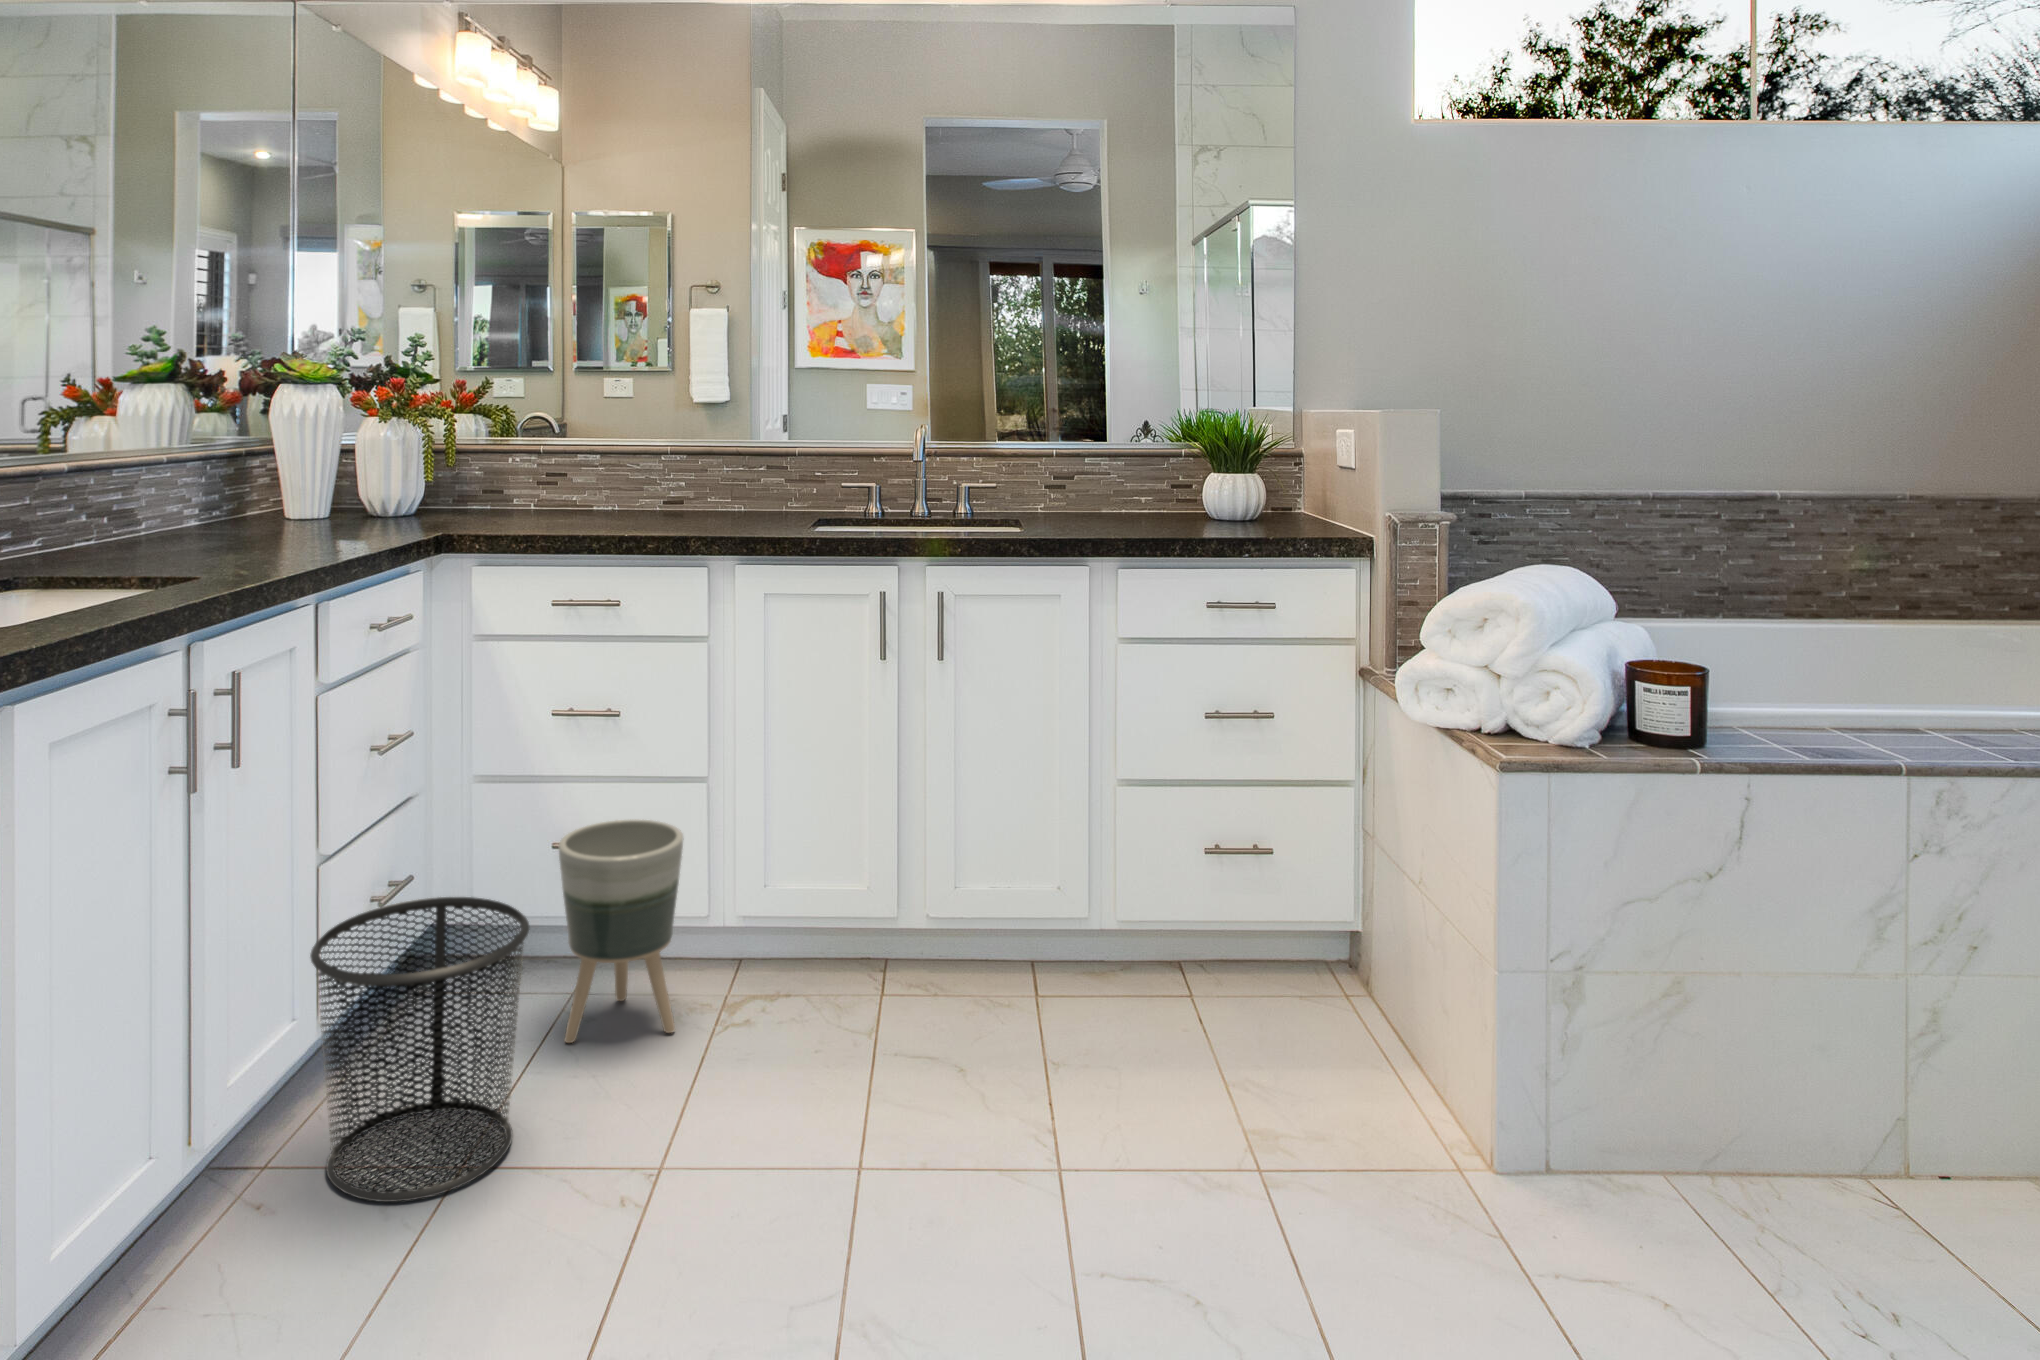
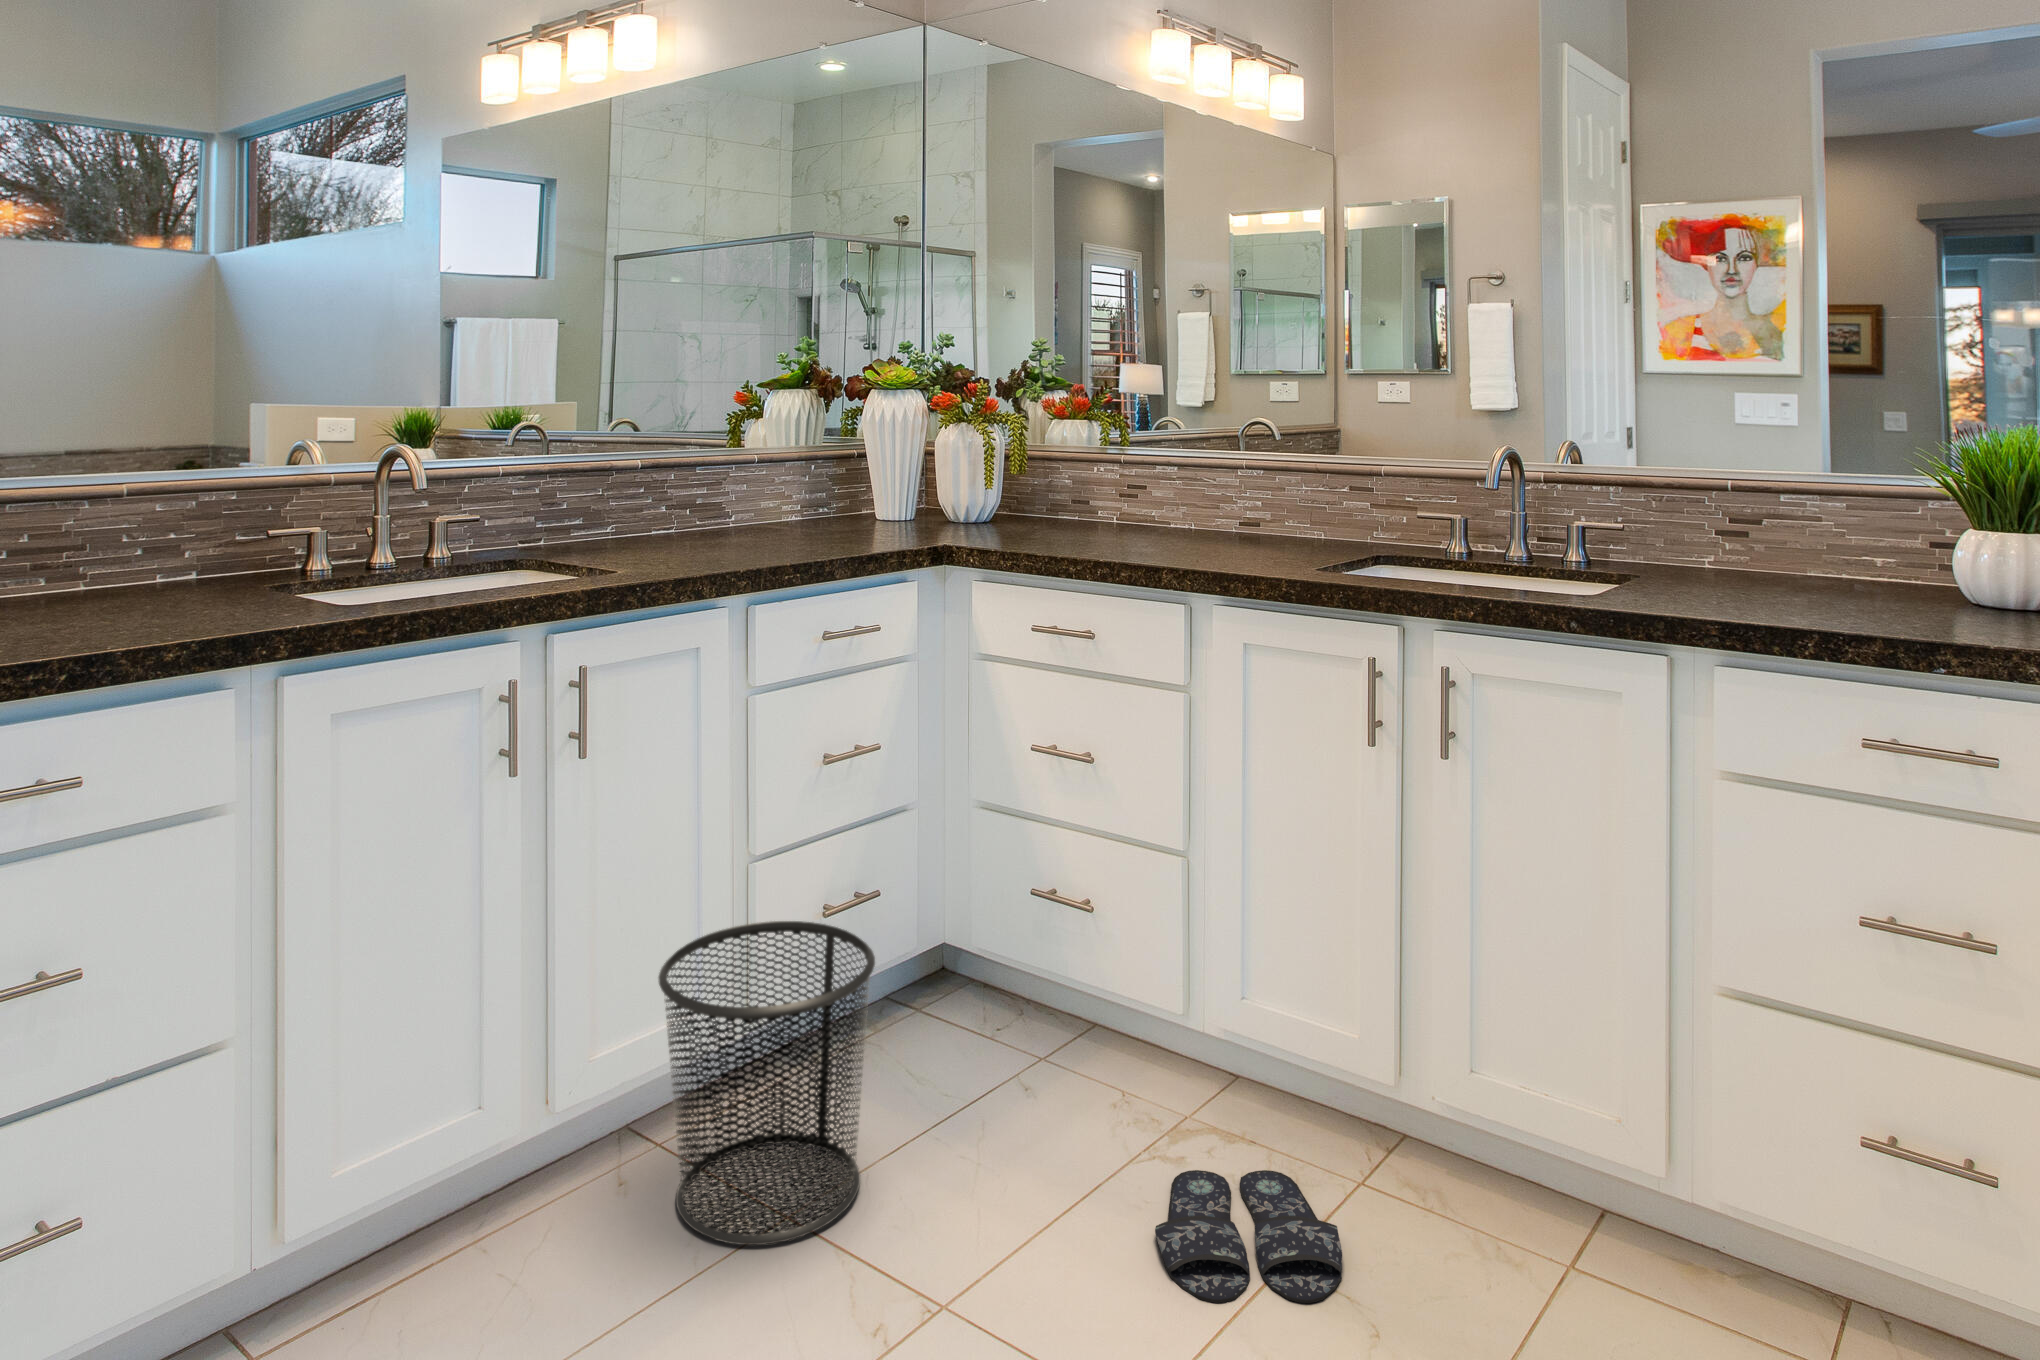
planter: present [559,819,683,1043] -> none [988,879,1126,1145]
slippers: none [751,1005,913,1092] -> present [1155,1170,1342,1303]

